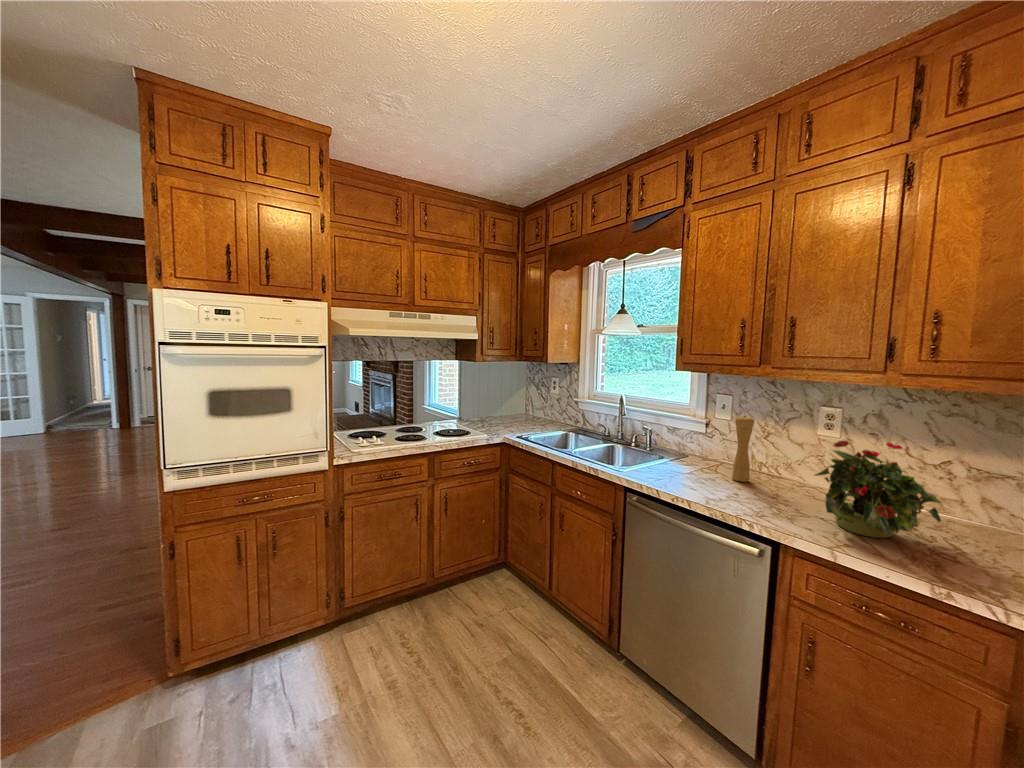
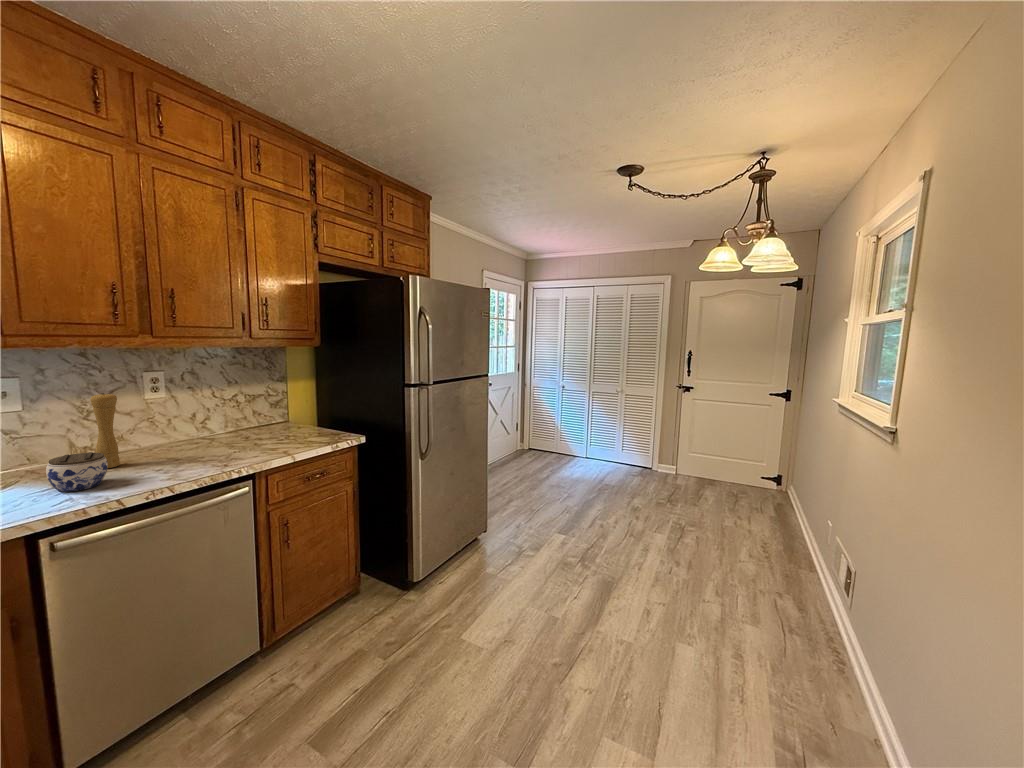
potted plant: present [815,441,941,538] -> none [219,384,299,450]
jar: none [669,452,704,482] -> present [46,452,108,492]

